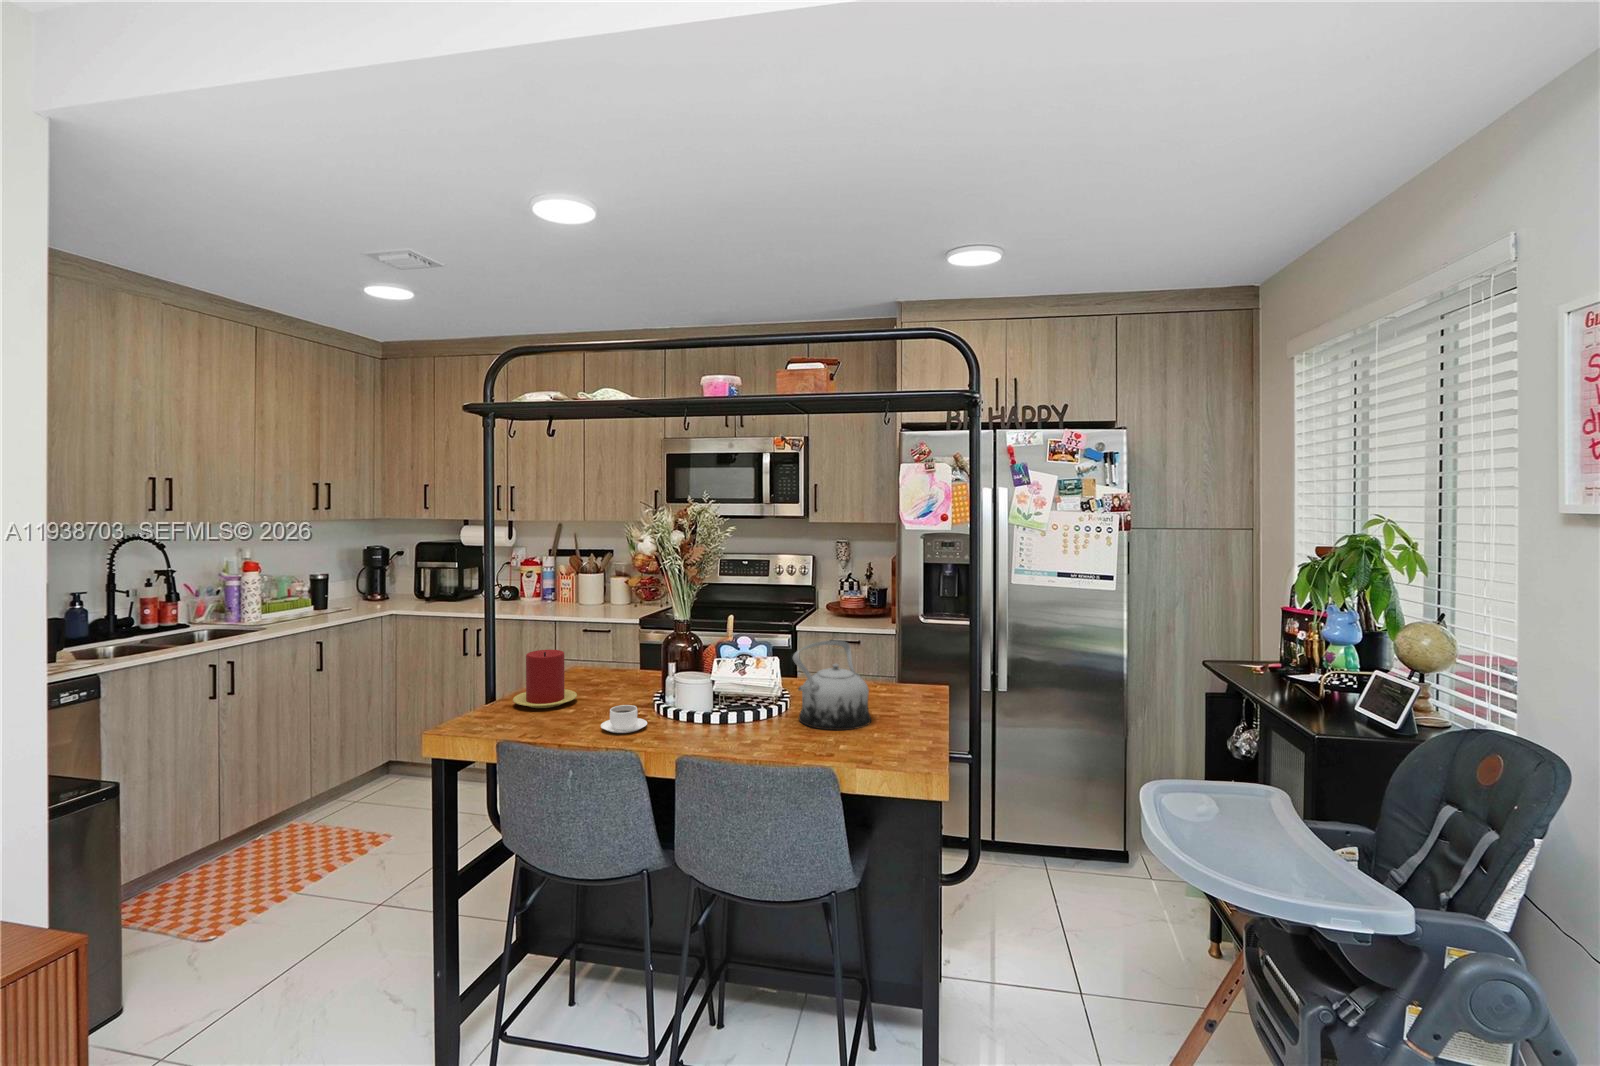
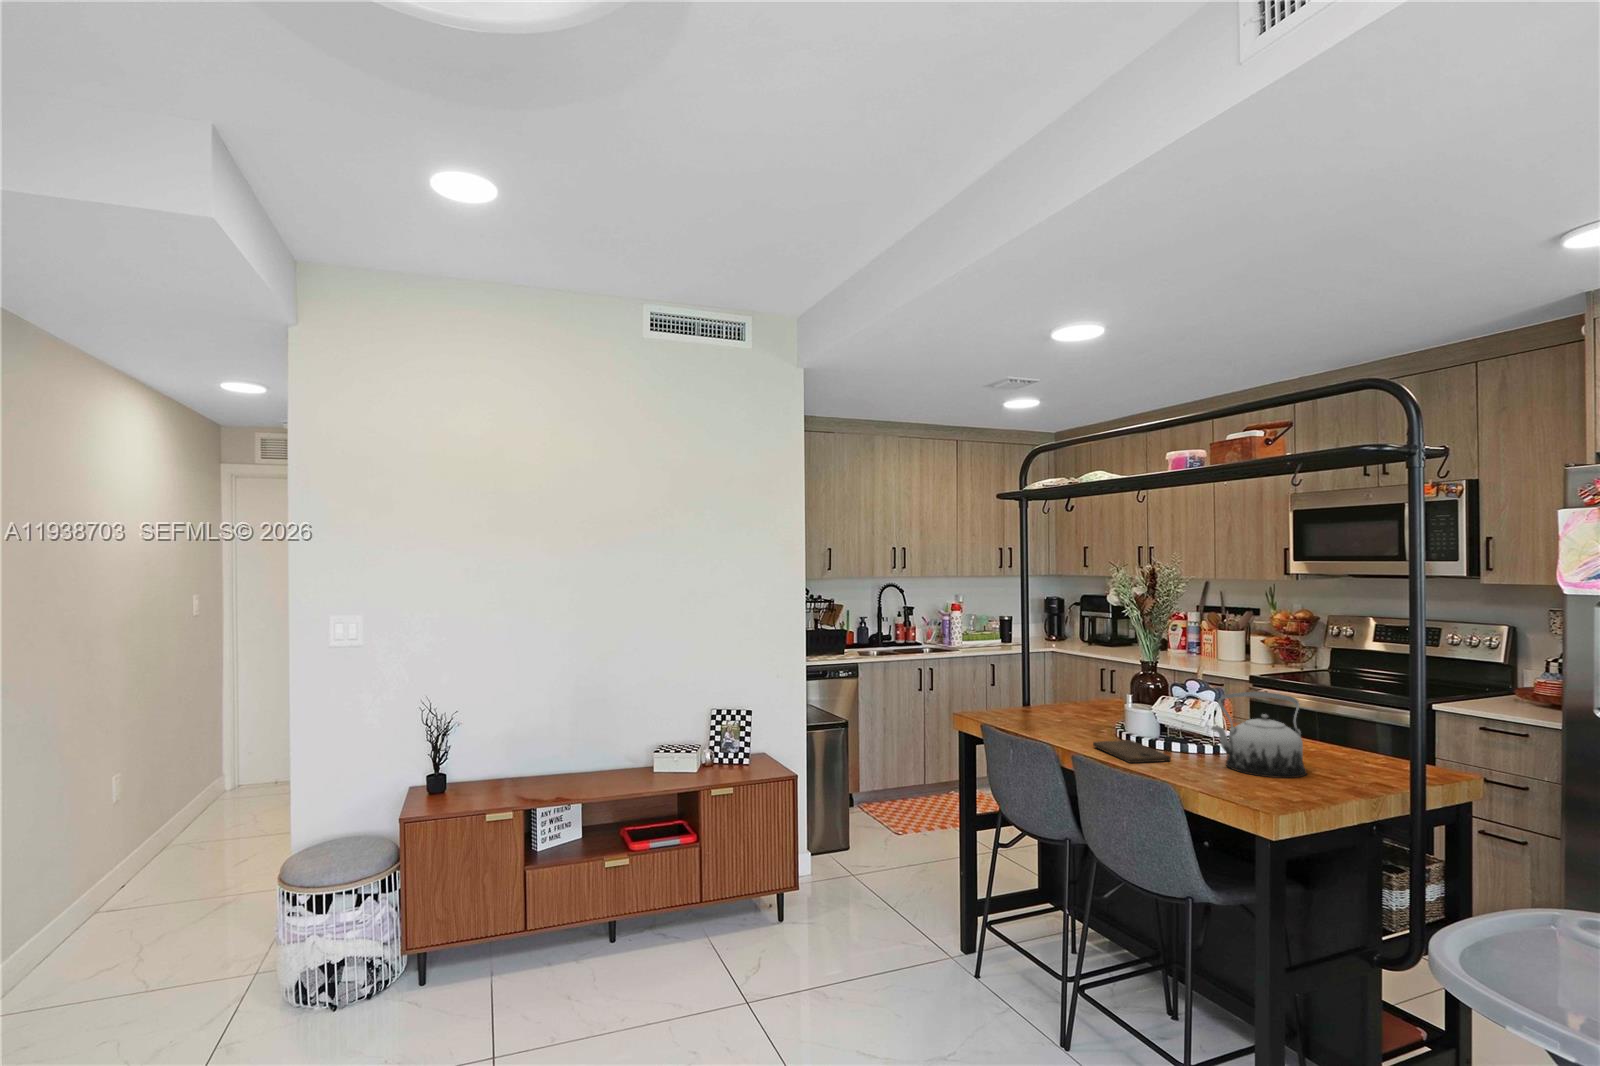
candle: present [513,650,577,708] -> none [1031,675,1080,719]
coffee cup: present [601,705,647,733] -> none [1062,720,1099,740]
cutting board: none [661,718,758,751] -> present [1093,740,1171,763]

